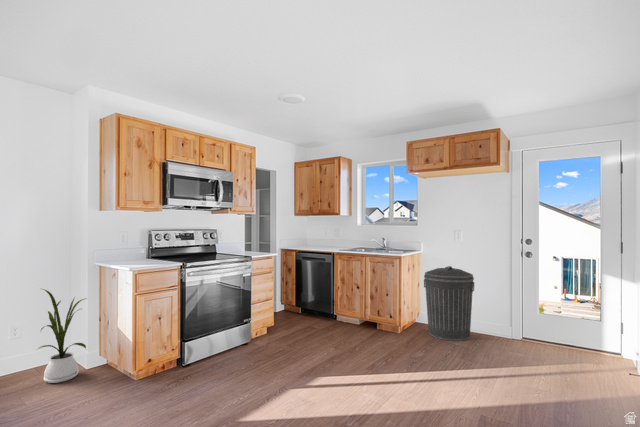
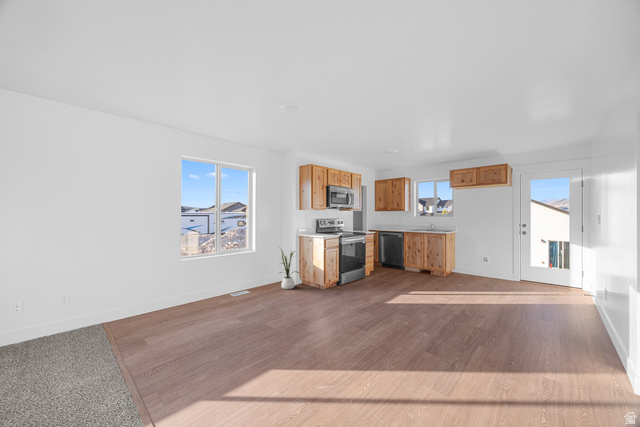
trash can: present [424,266,474,341] -> none [459,240,491,280]

